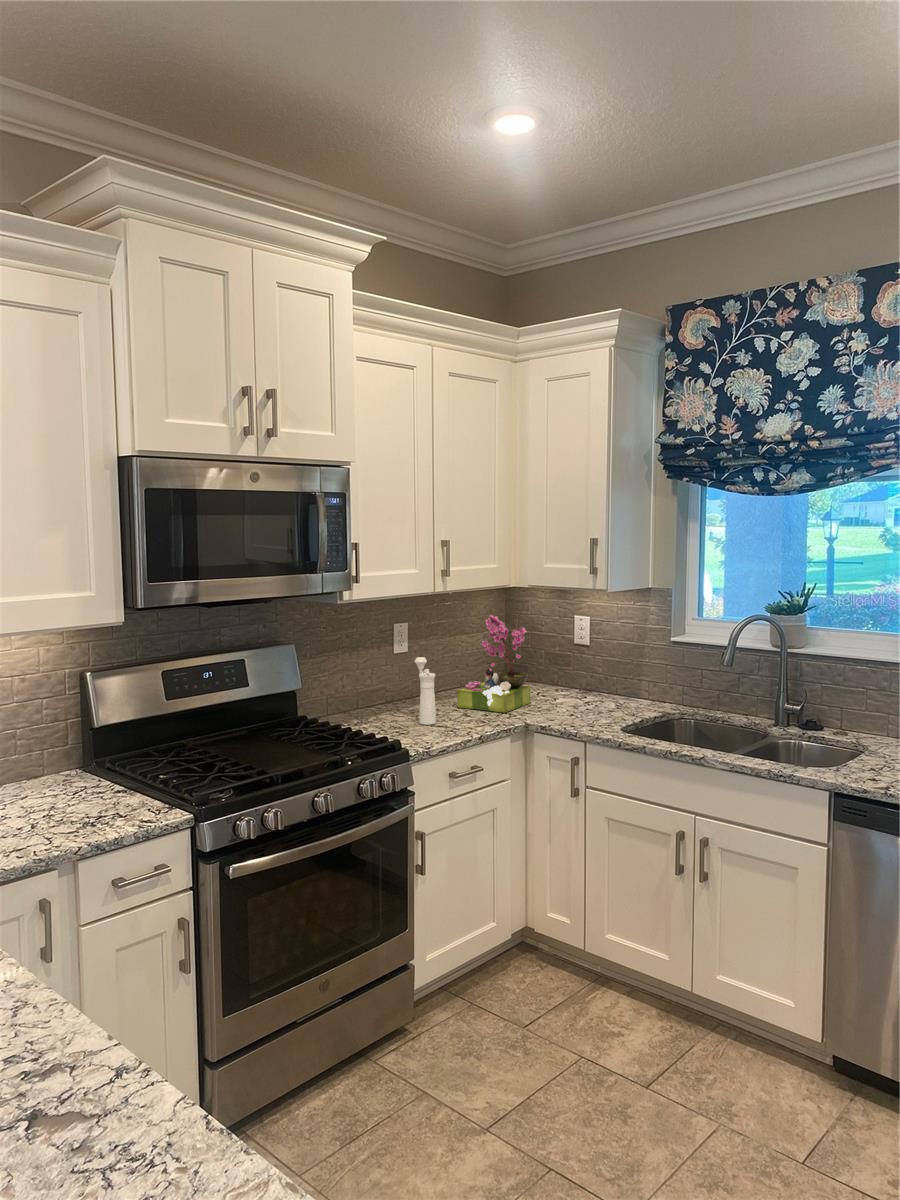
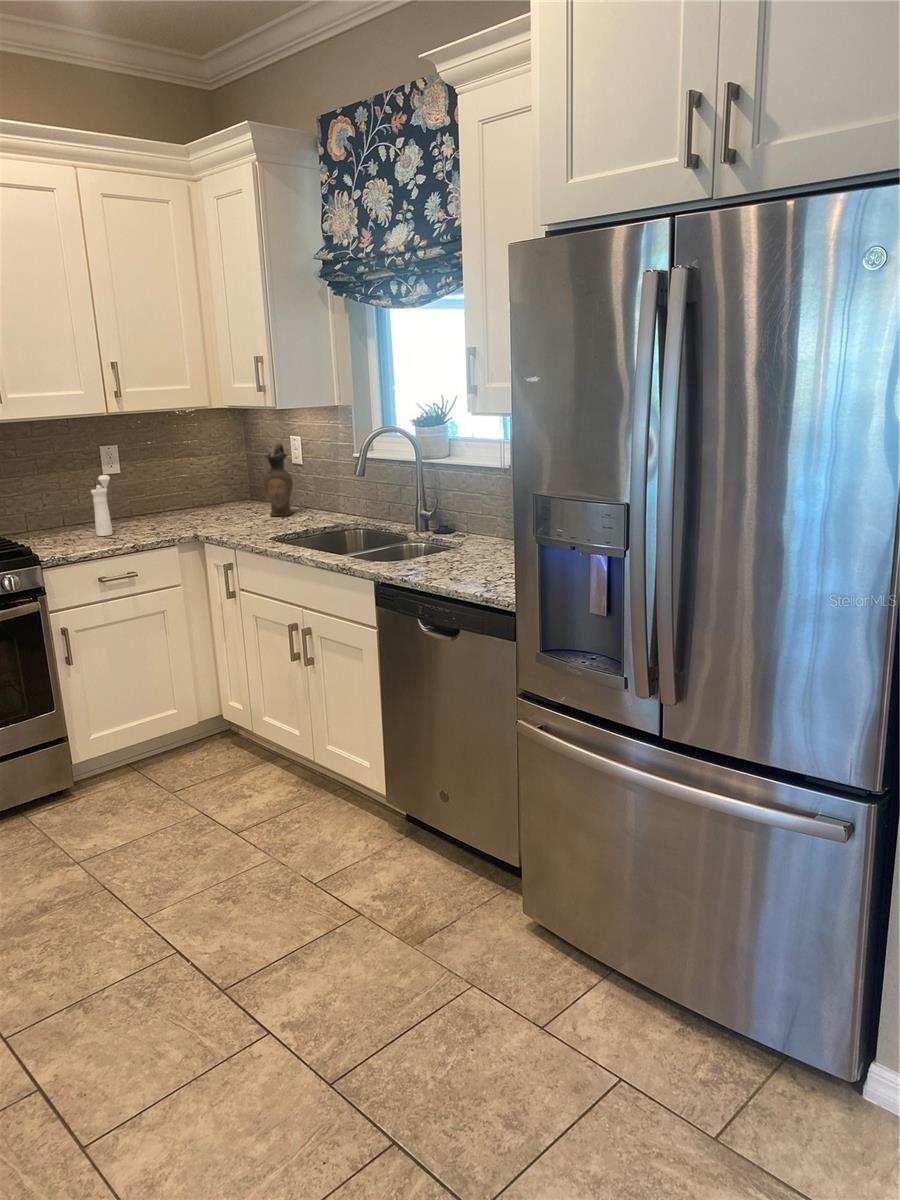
flower arrangement: present [457,615,530,713] -> none [155,435,228,526]
ceramic pitcher: none [570,624,601,701] -> present [263,443,293,516]

